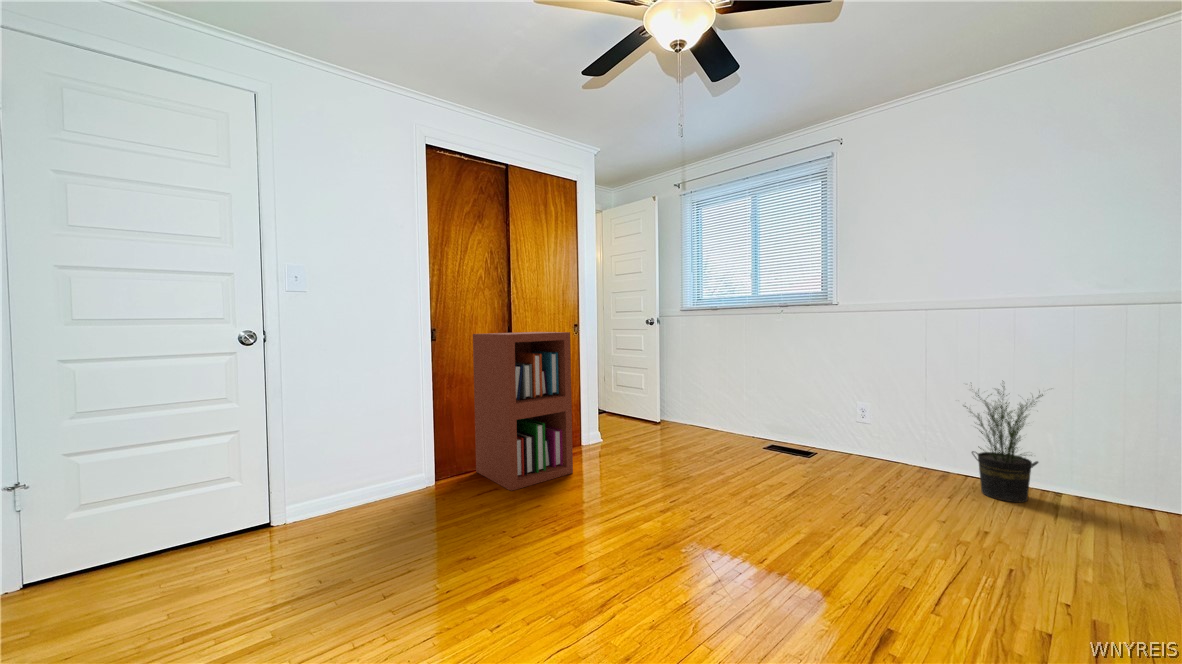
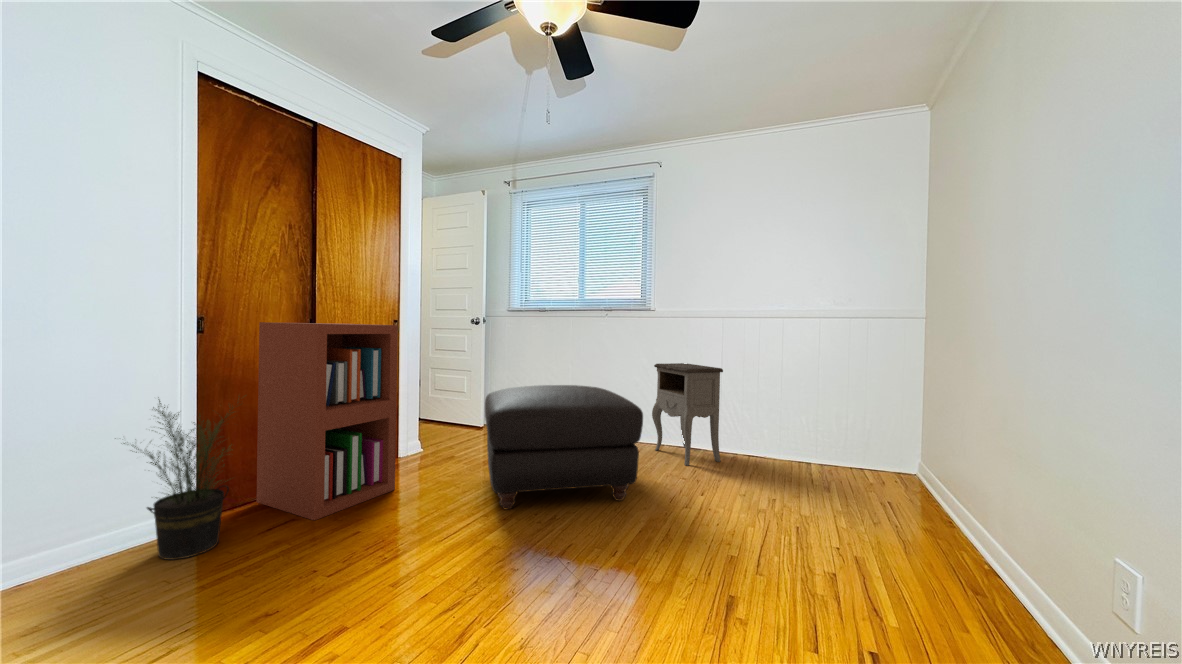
nightstand: none [832,362,922,479] -> present [652,363,723,466]
ottoman: none [643,386,804,508] -> present [485,385,643,509]
potted plant: present [964,386,1043,502] -> present [124,399,233,560]

